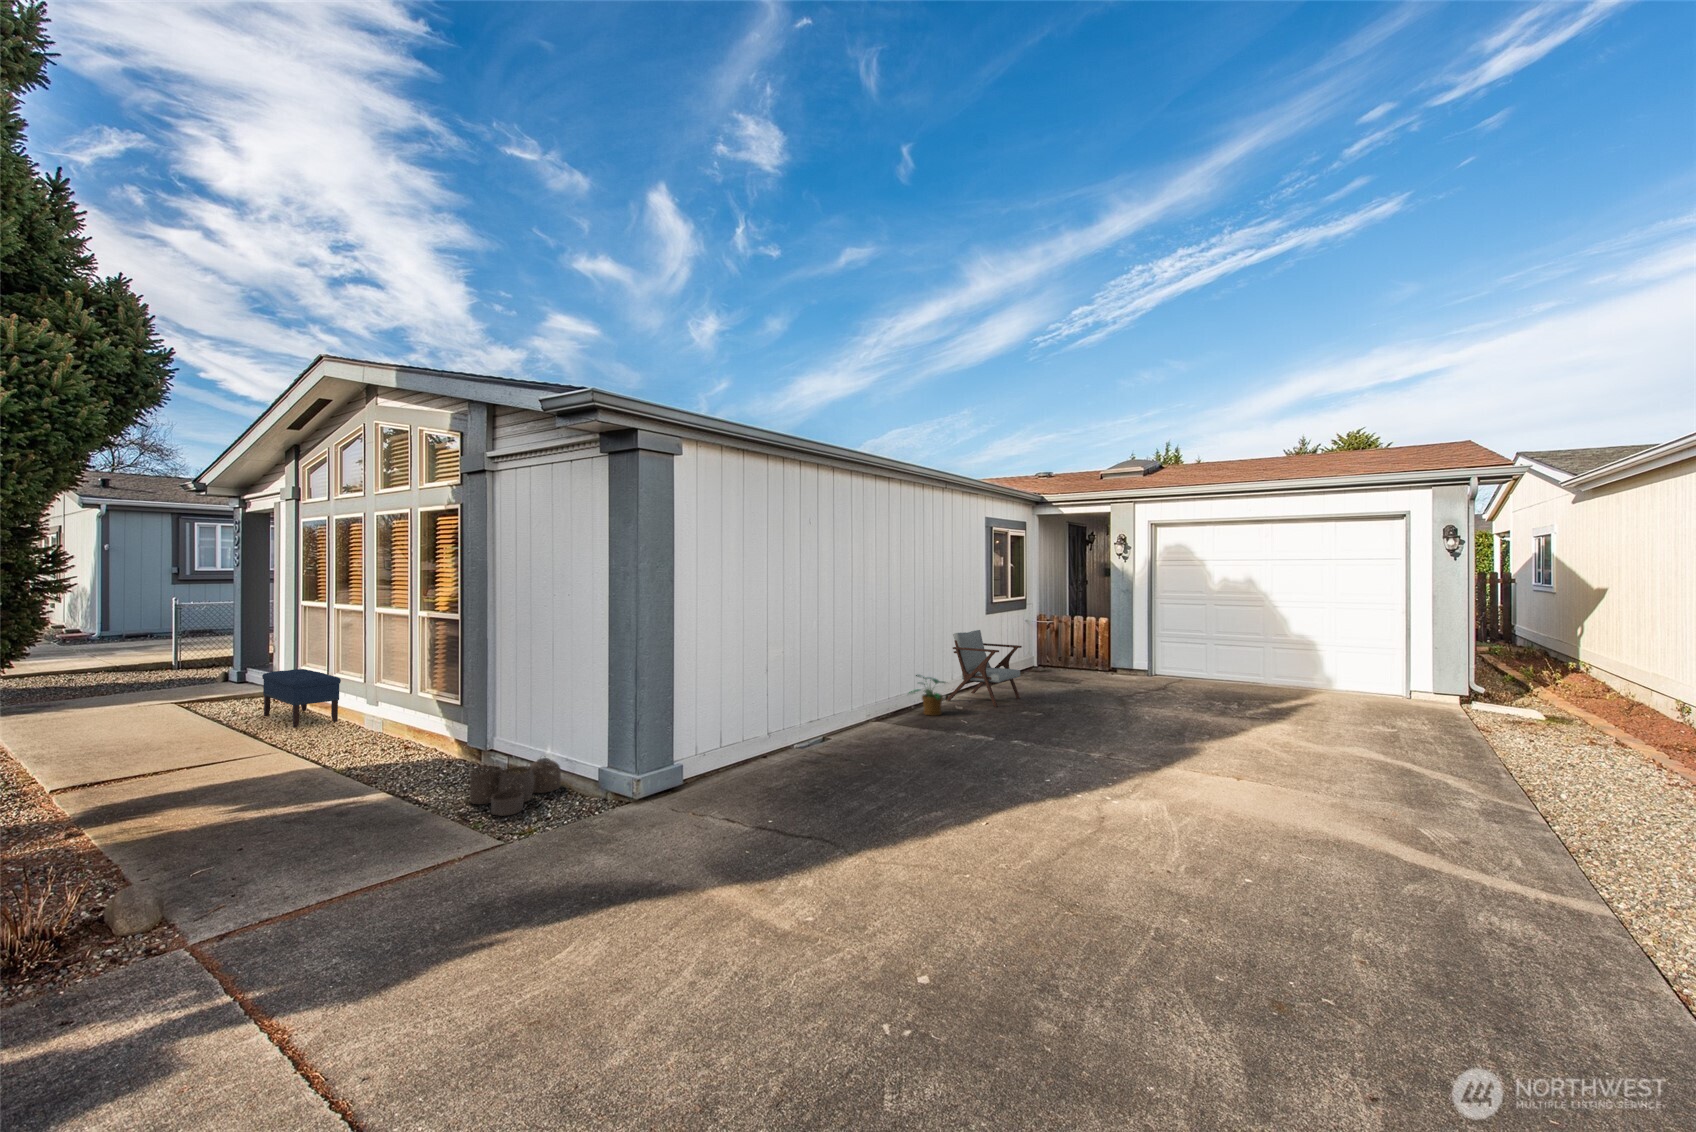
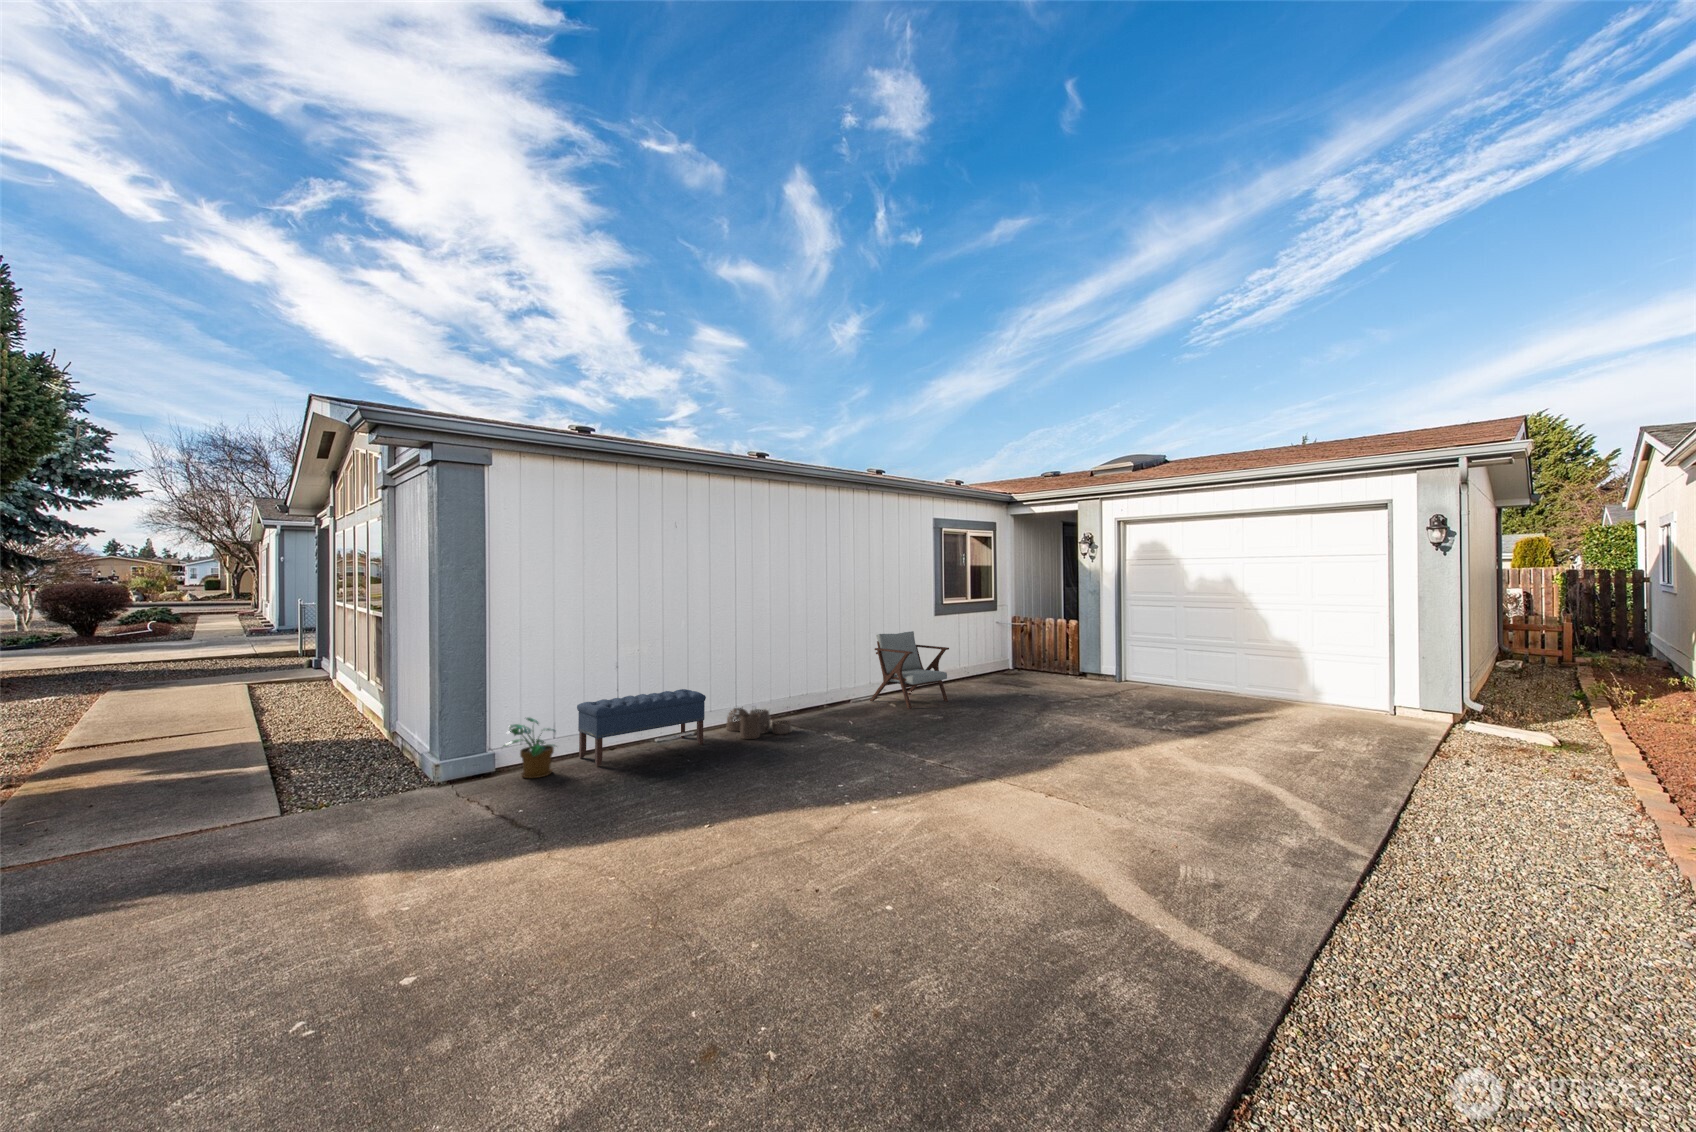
bench: present [262,669,341,728] -> present [577,689,706,766]
potted plant: present [908,674,945,715] -> present [503,718,555,778]
woven basket: present [470,758,561,816] -> present [727,707,791,739]

